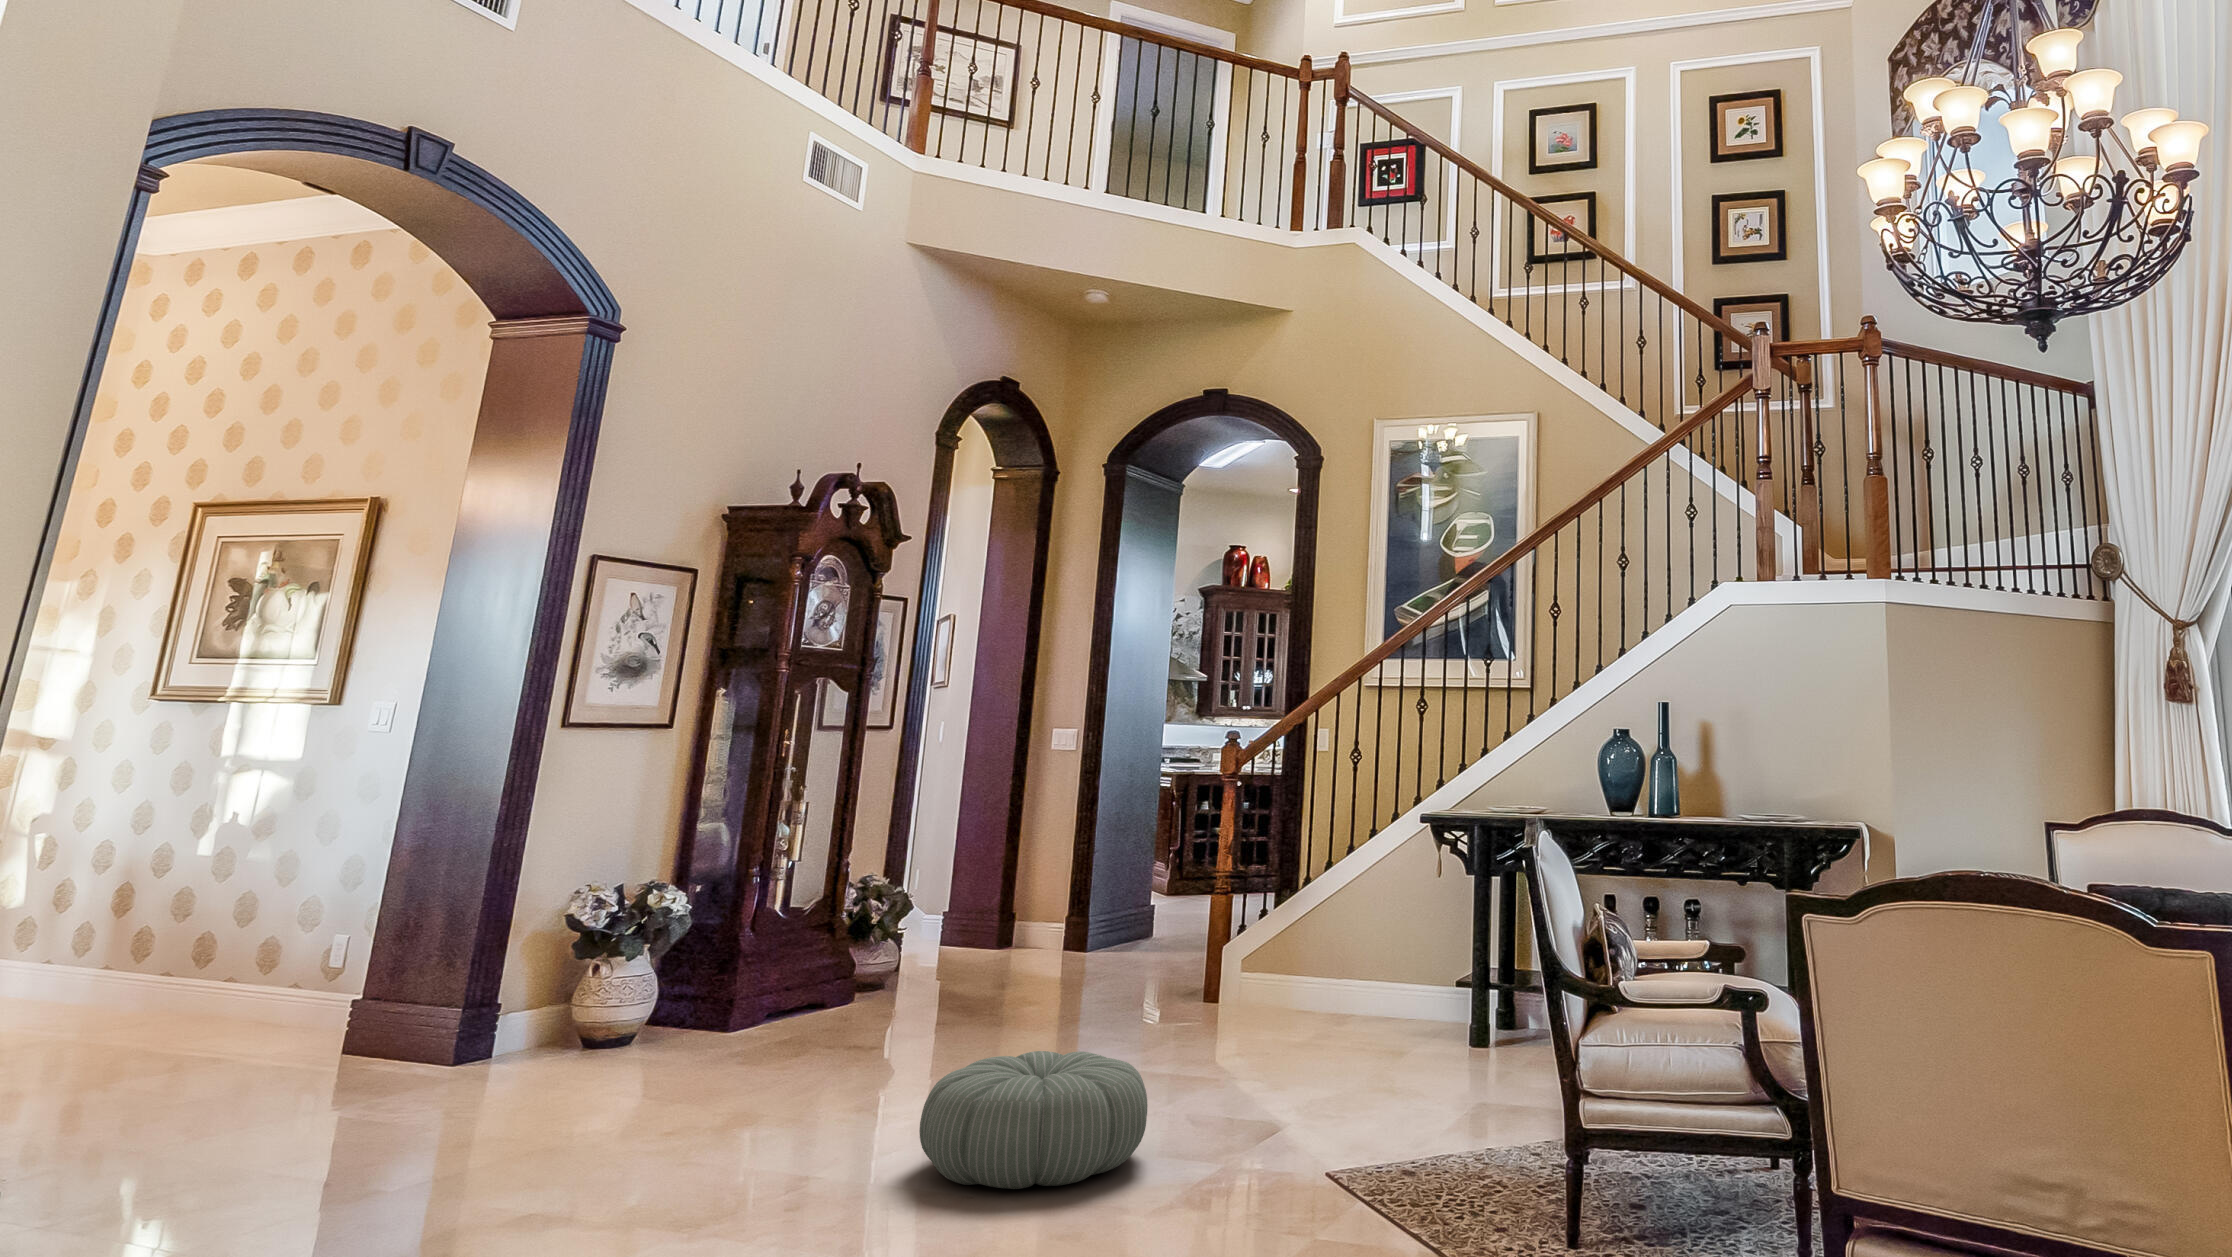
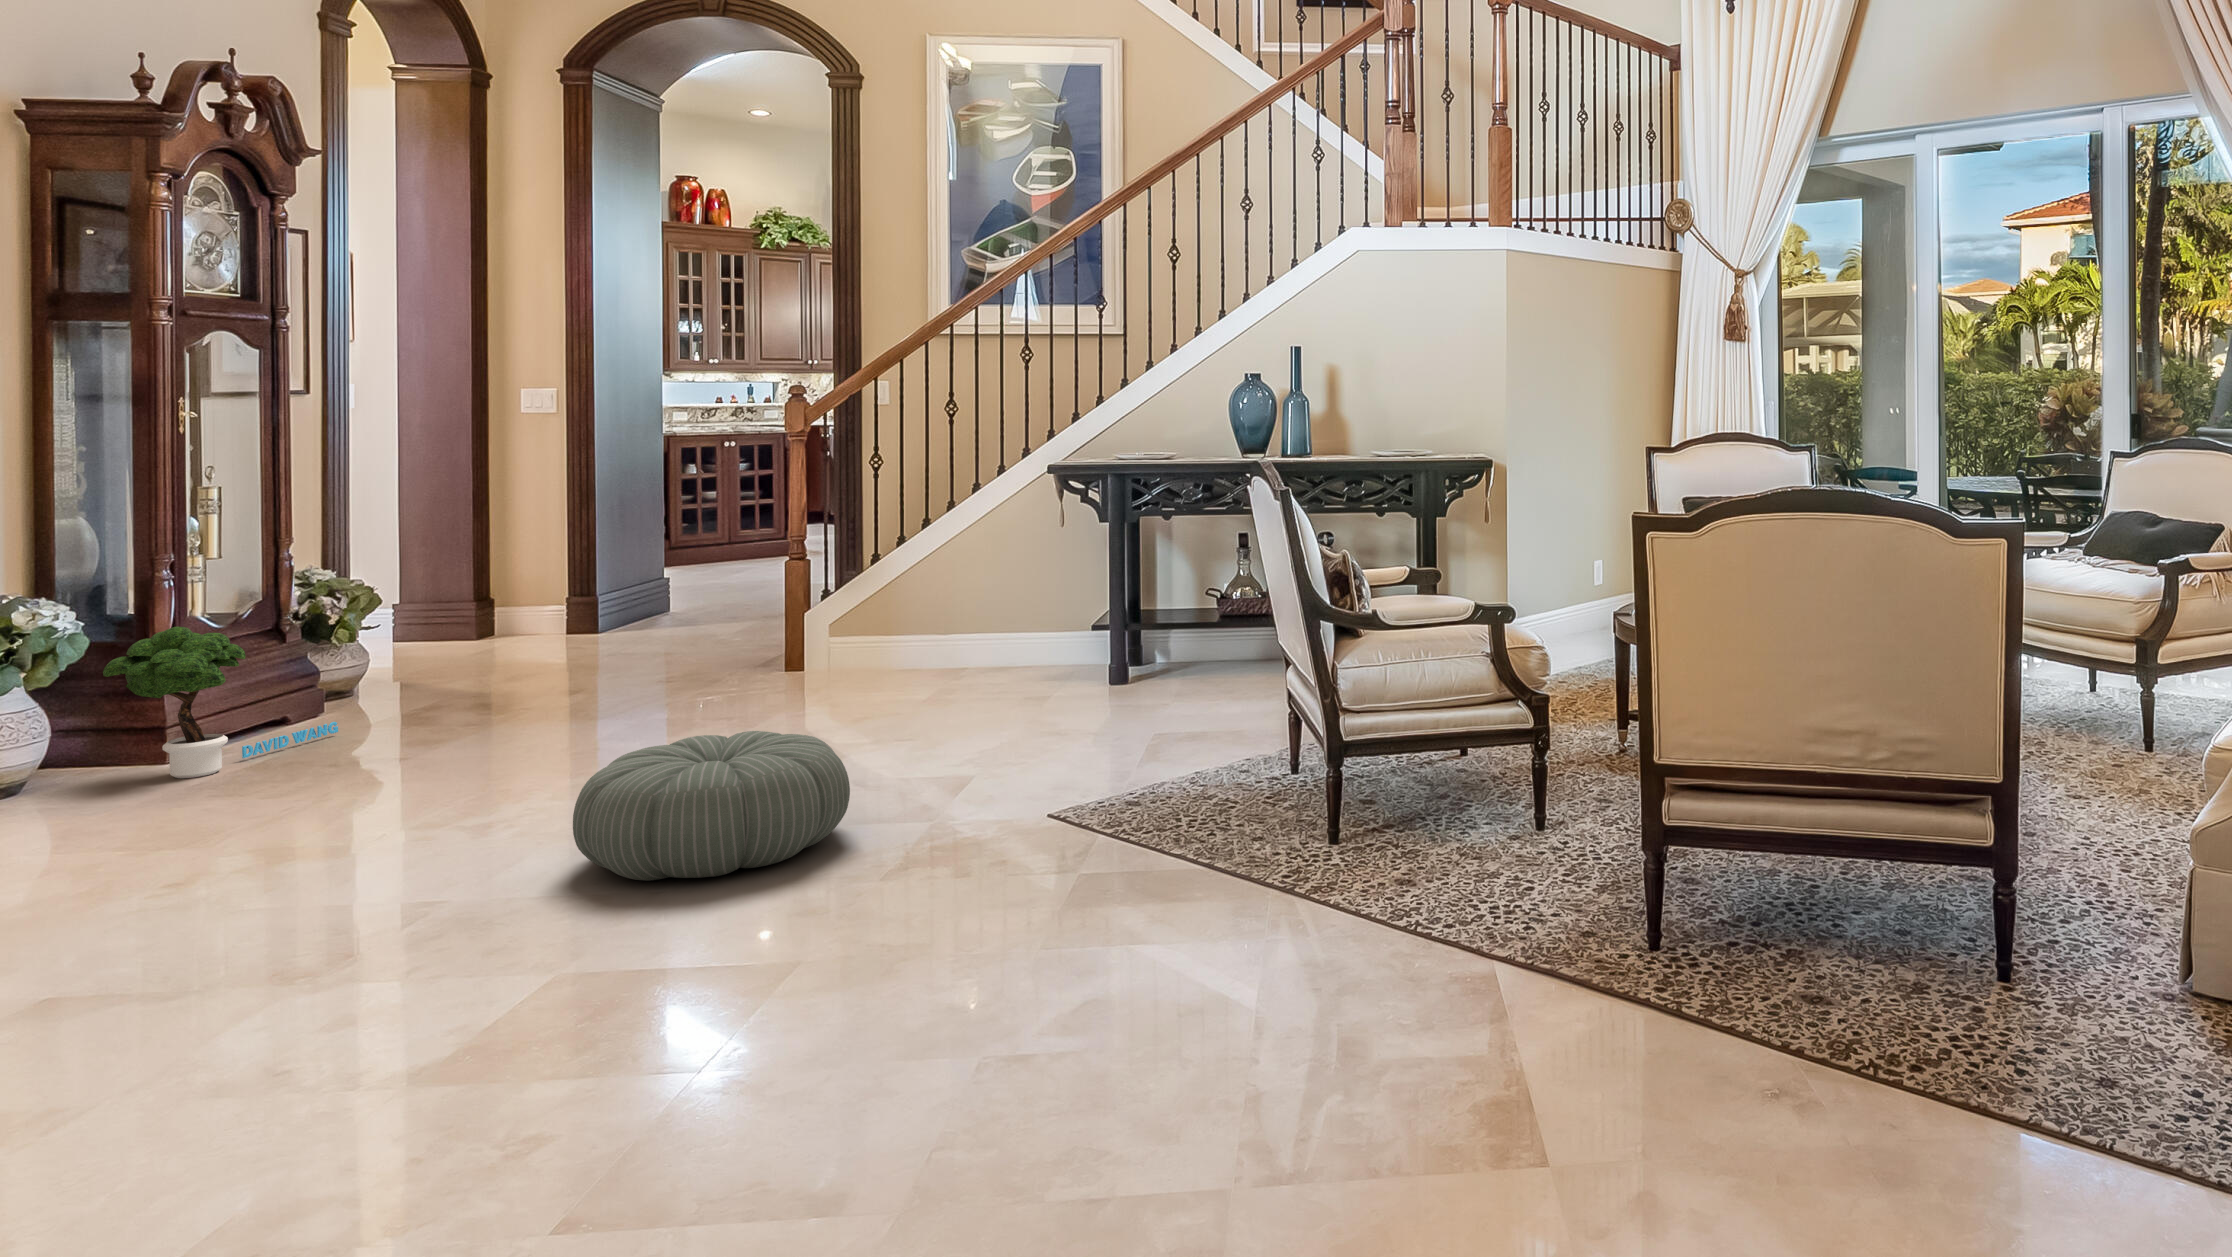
potted tree: none [694,917,850,1047] -> present [103,627,338,778]

